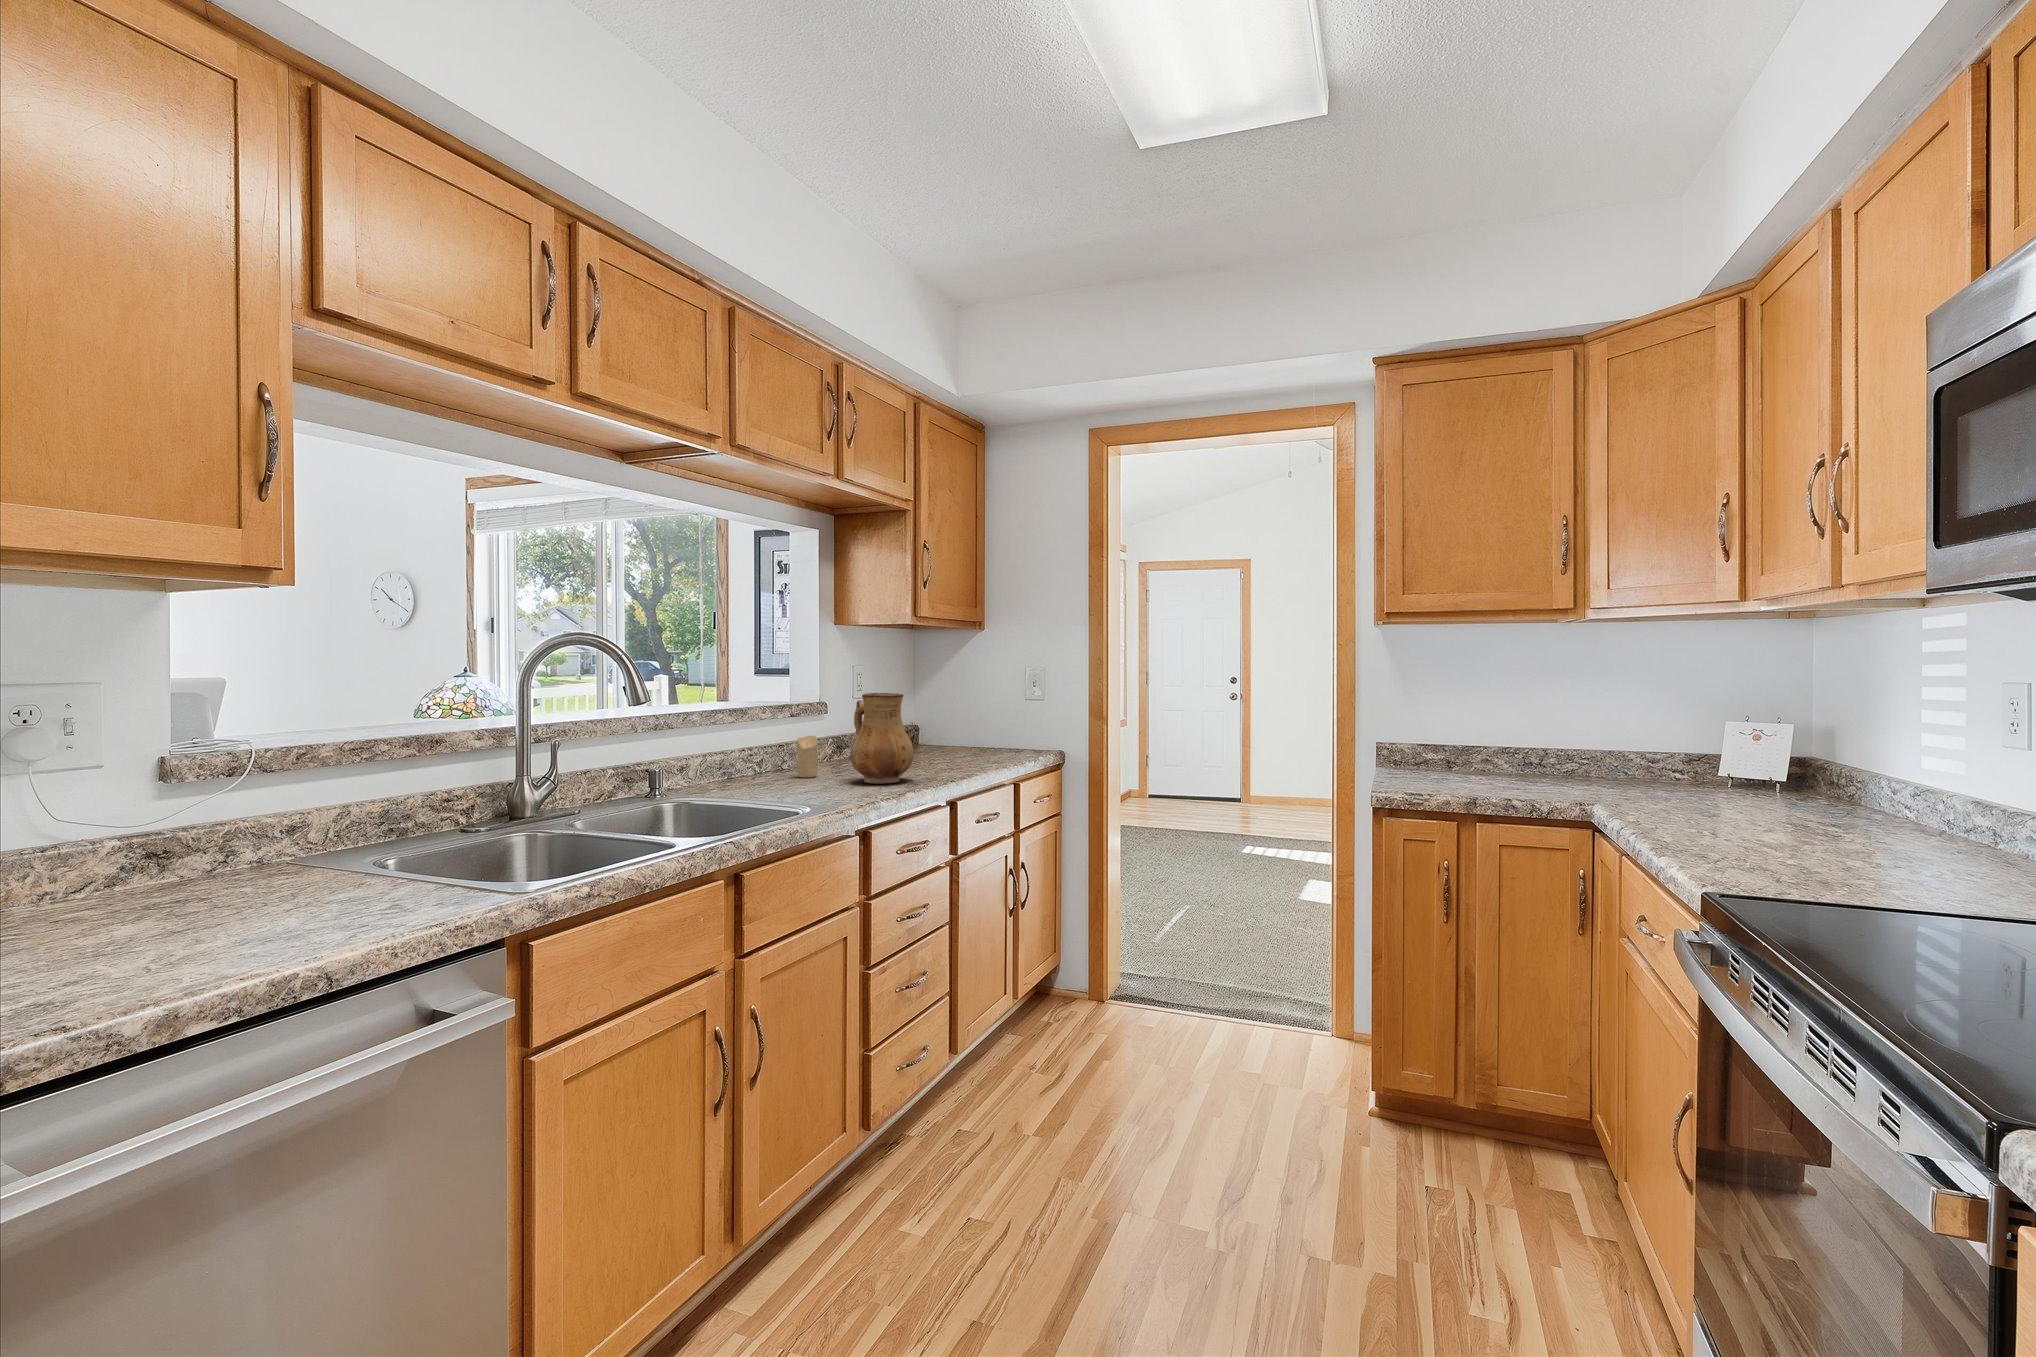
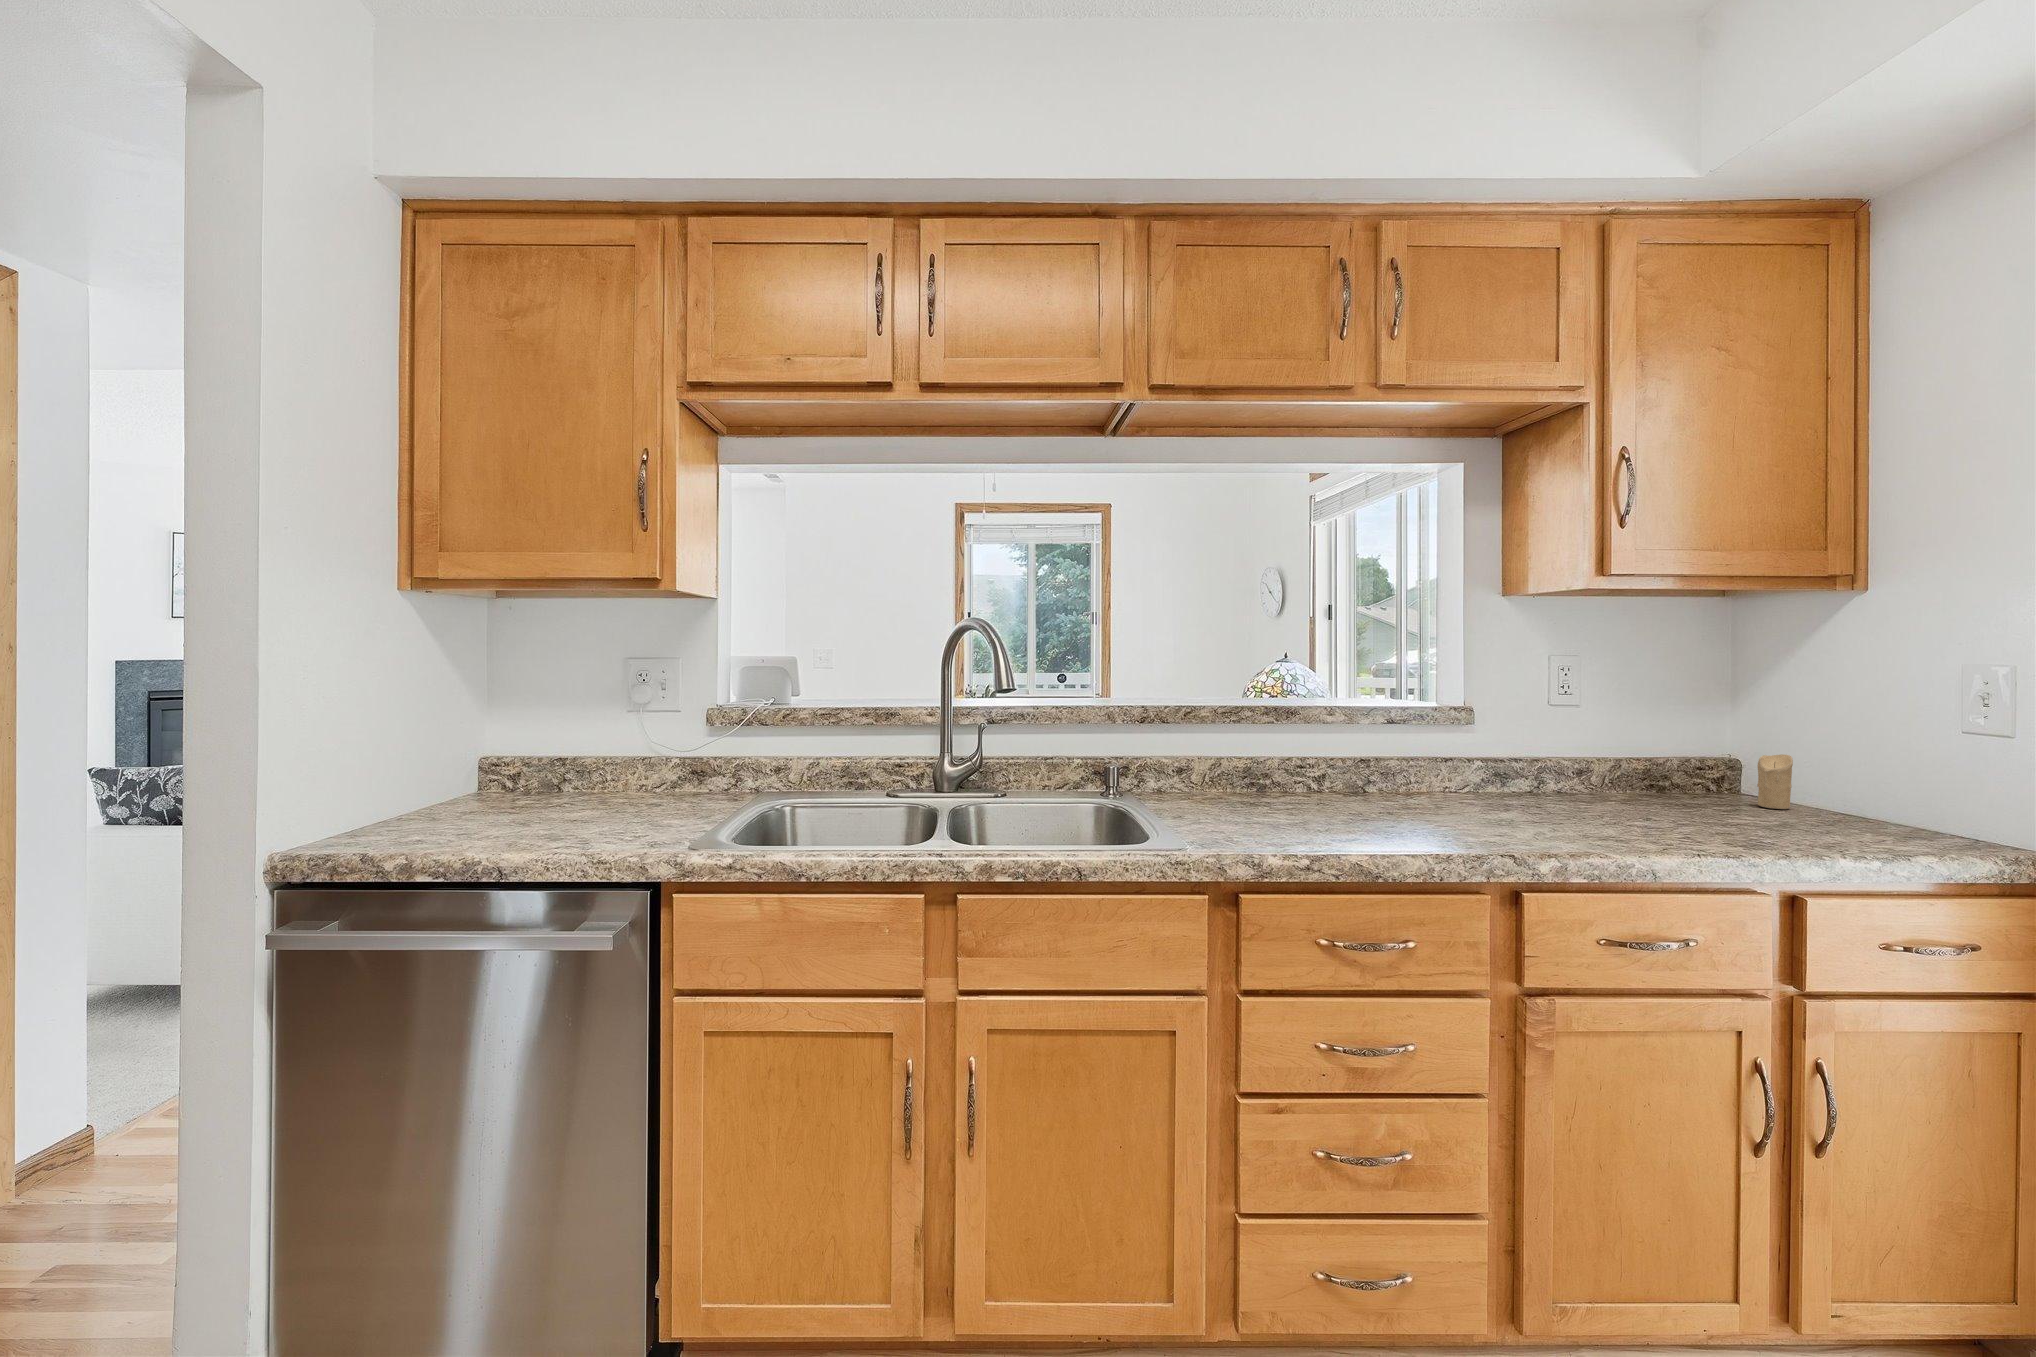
ceramic pitcher: present [850,693,914,783] -> none [1823,704,1946,838]

